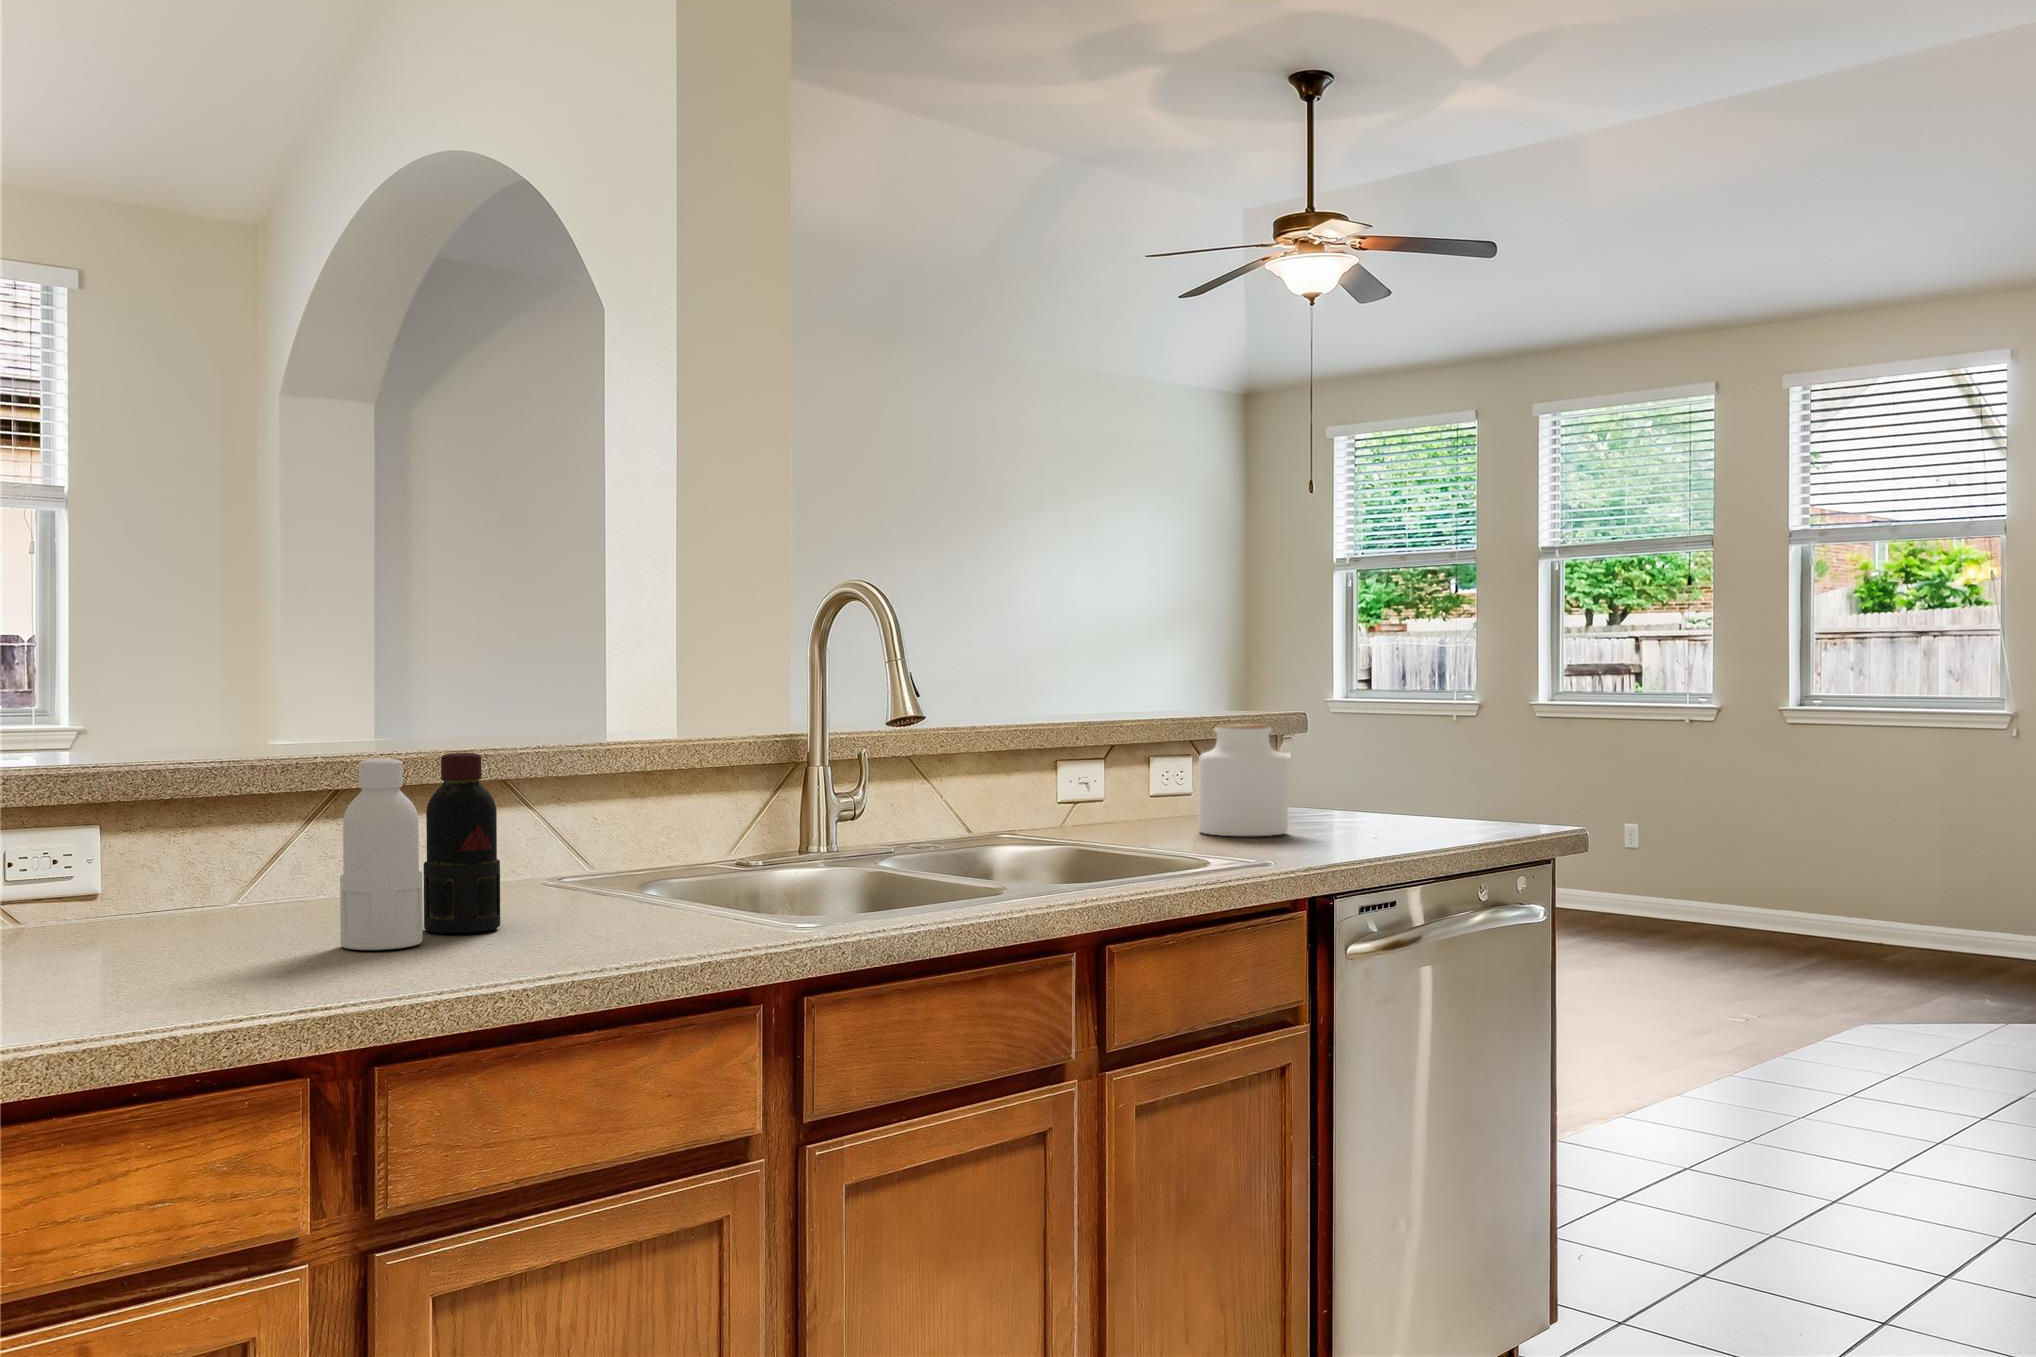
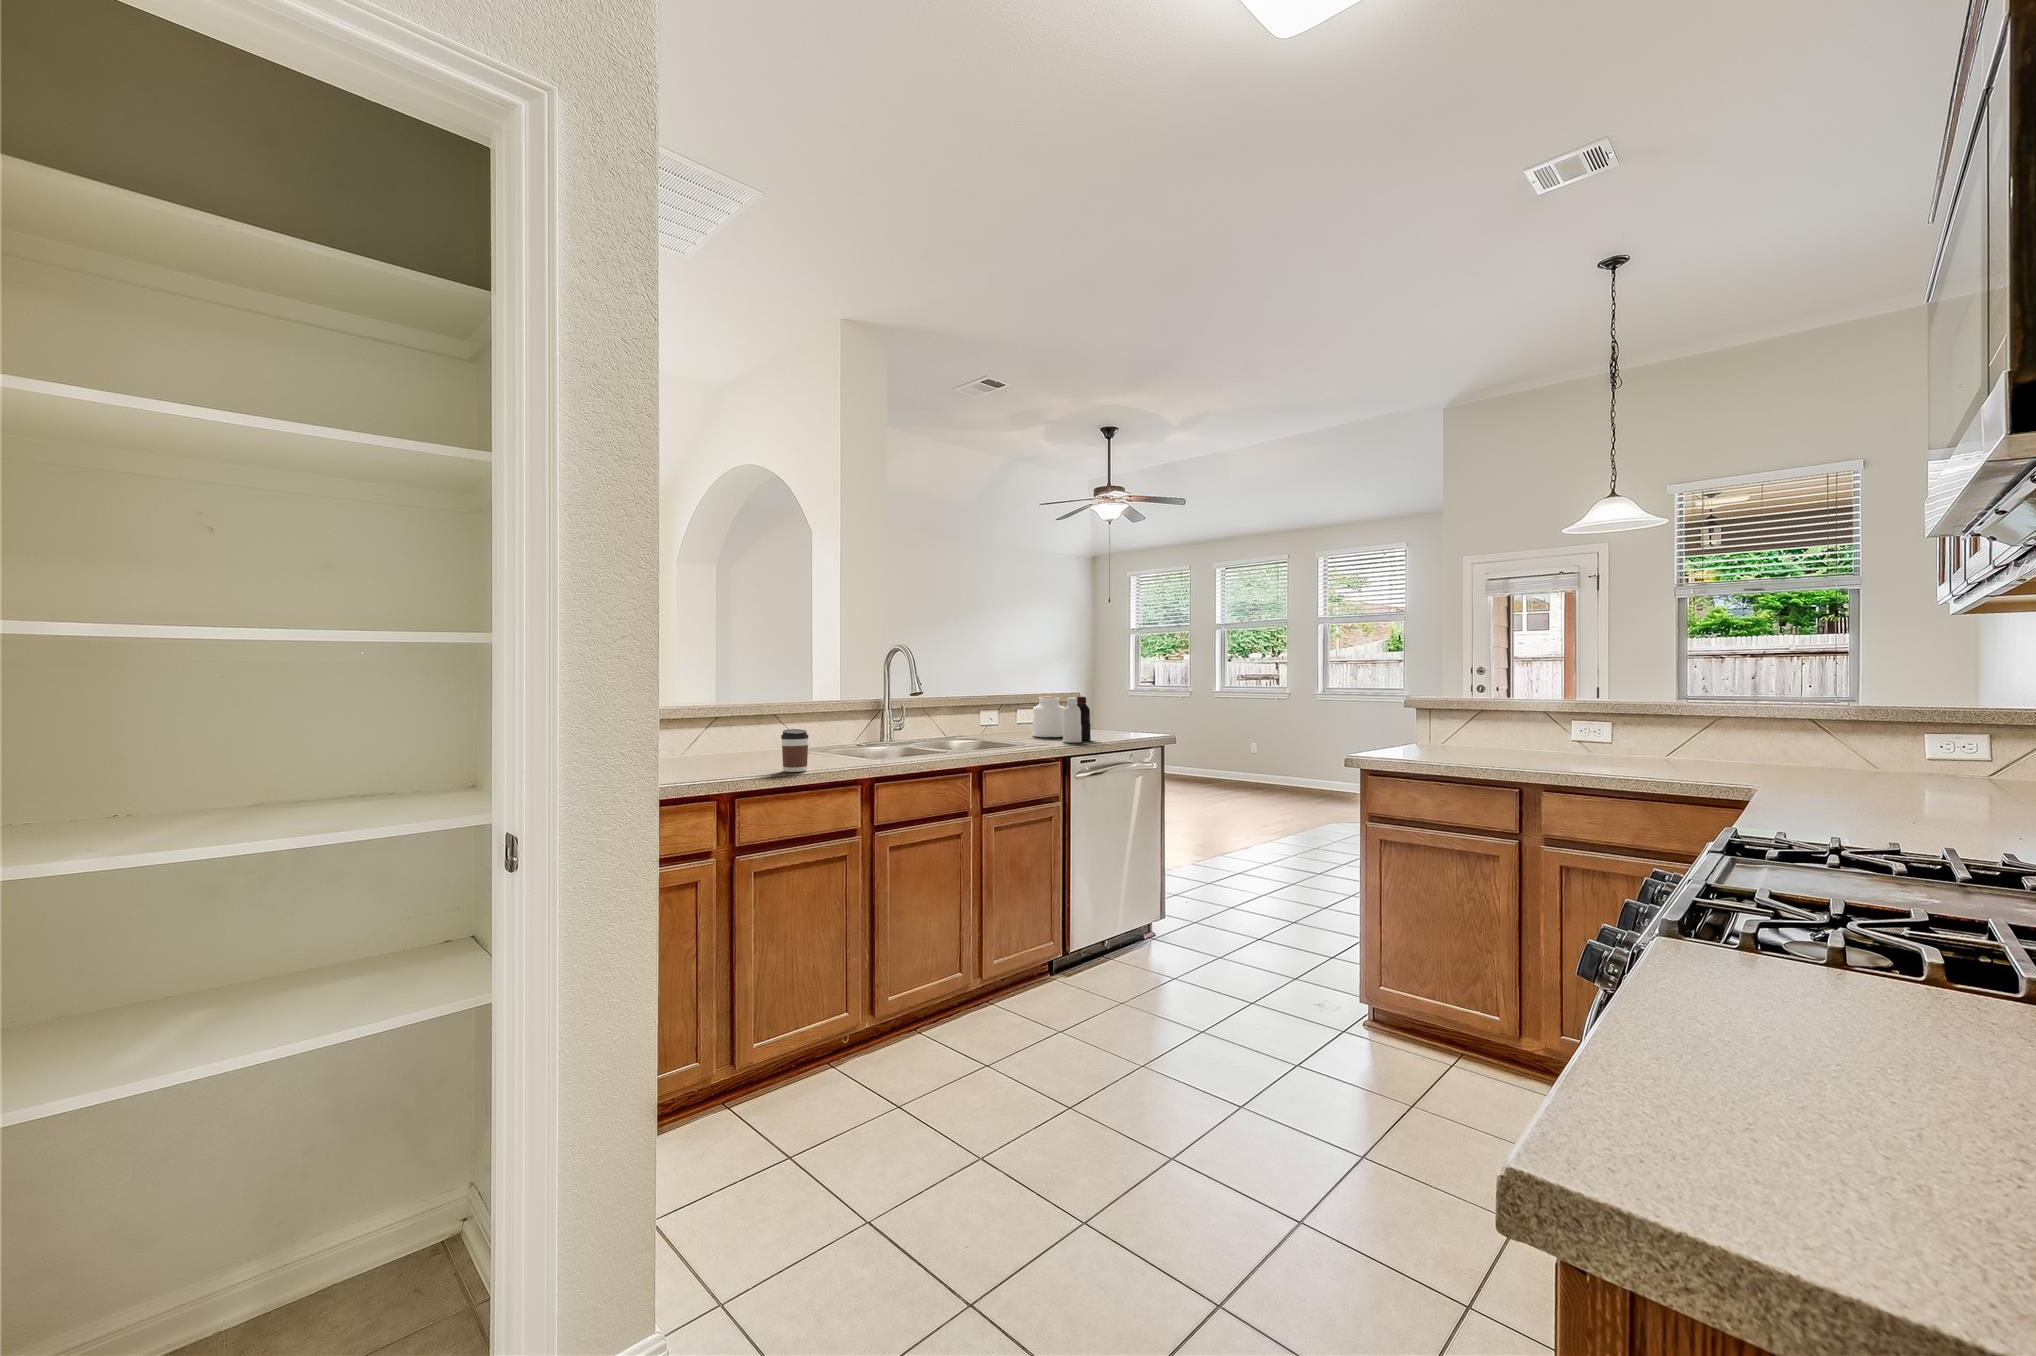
bottle: present [340,753,500,950] -> present [1063,697,1091,743]
coffee cup: none [520,835,604,969] -> present [781,729,808,772]

